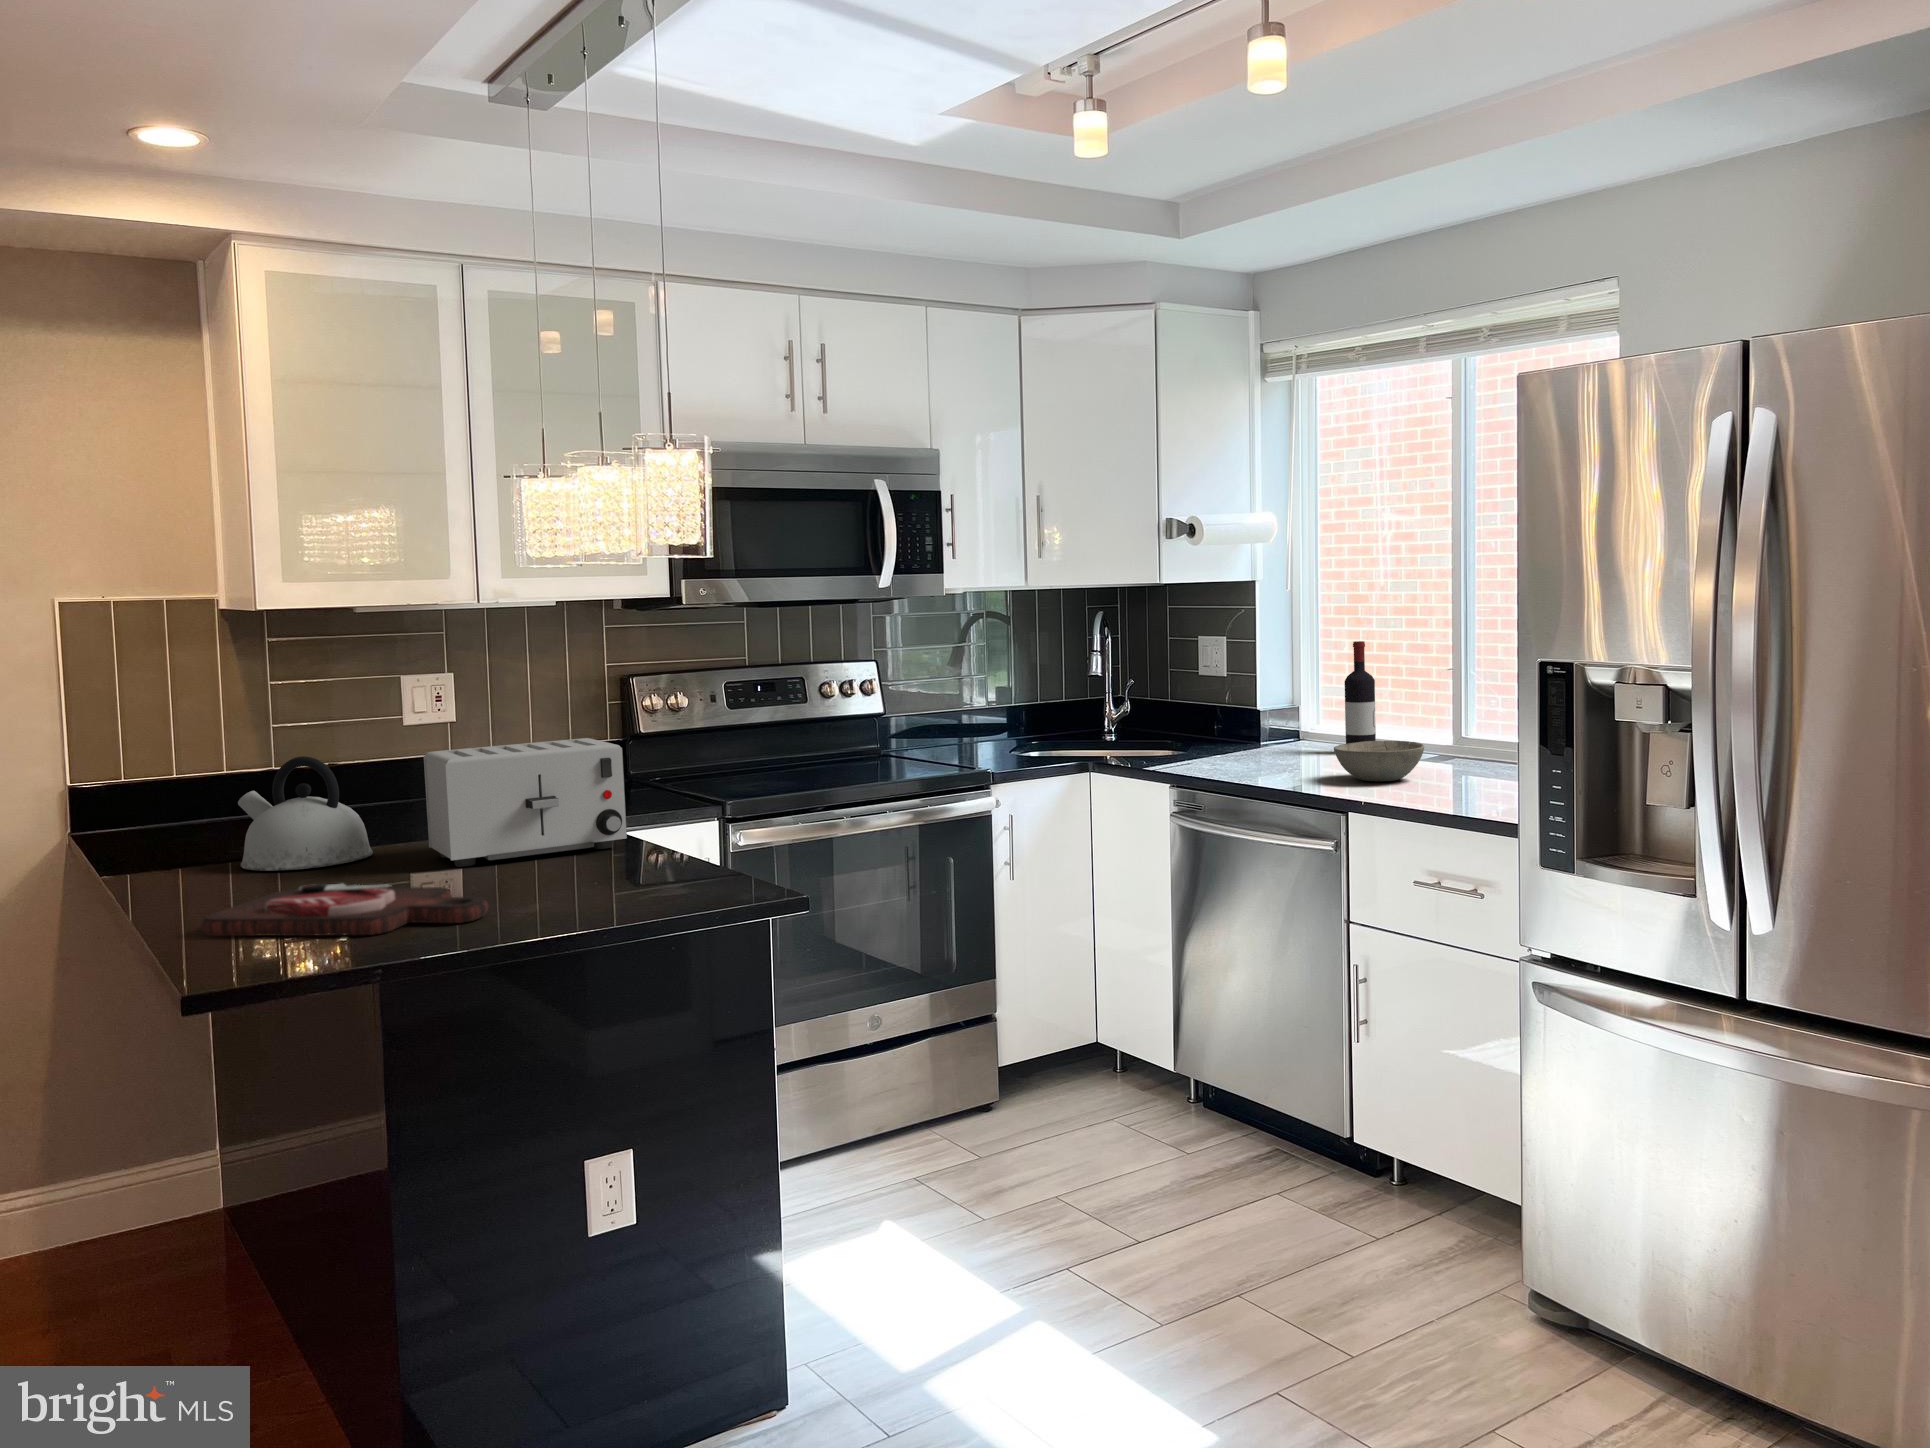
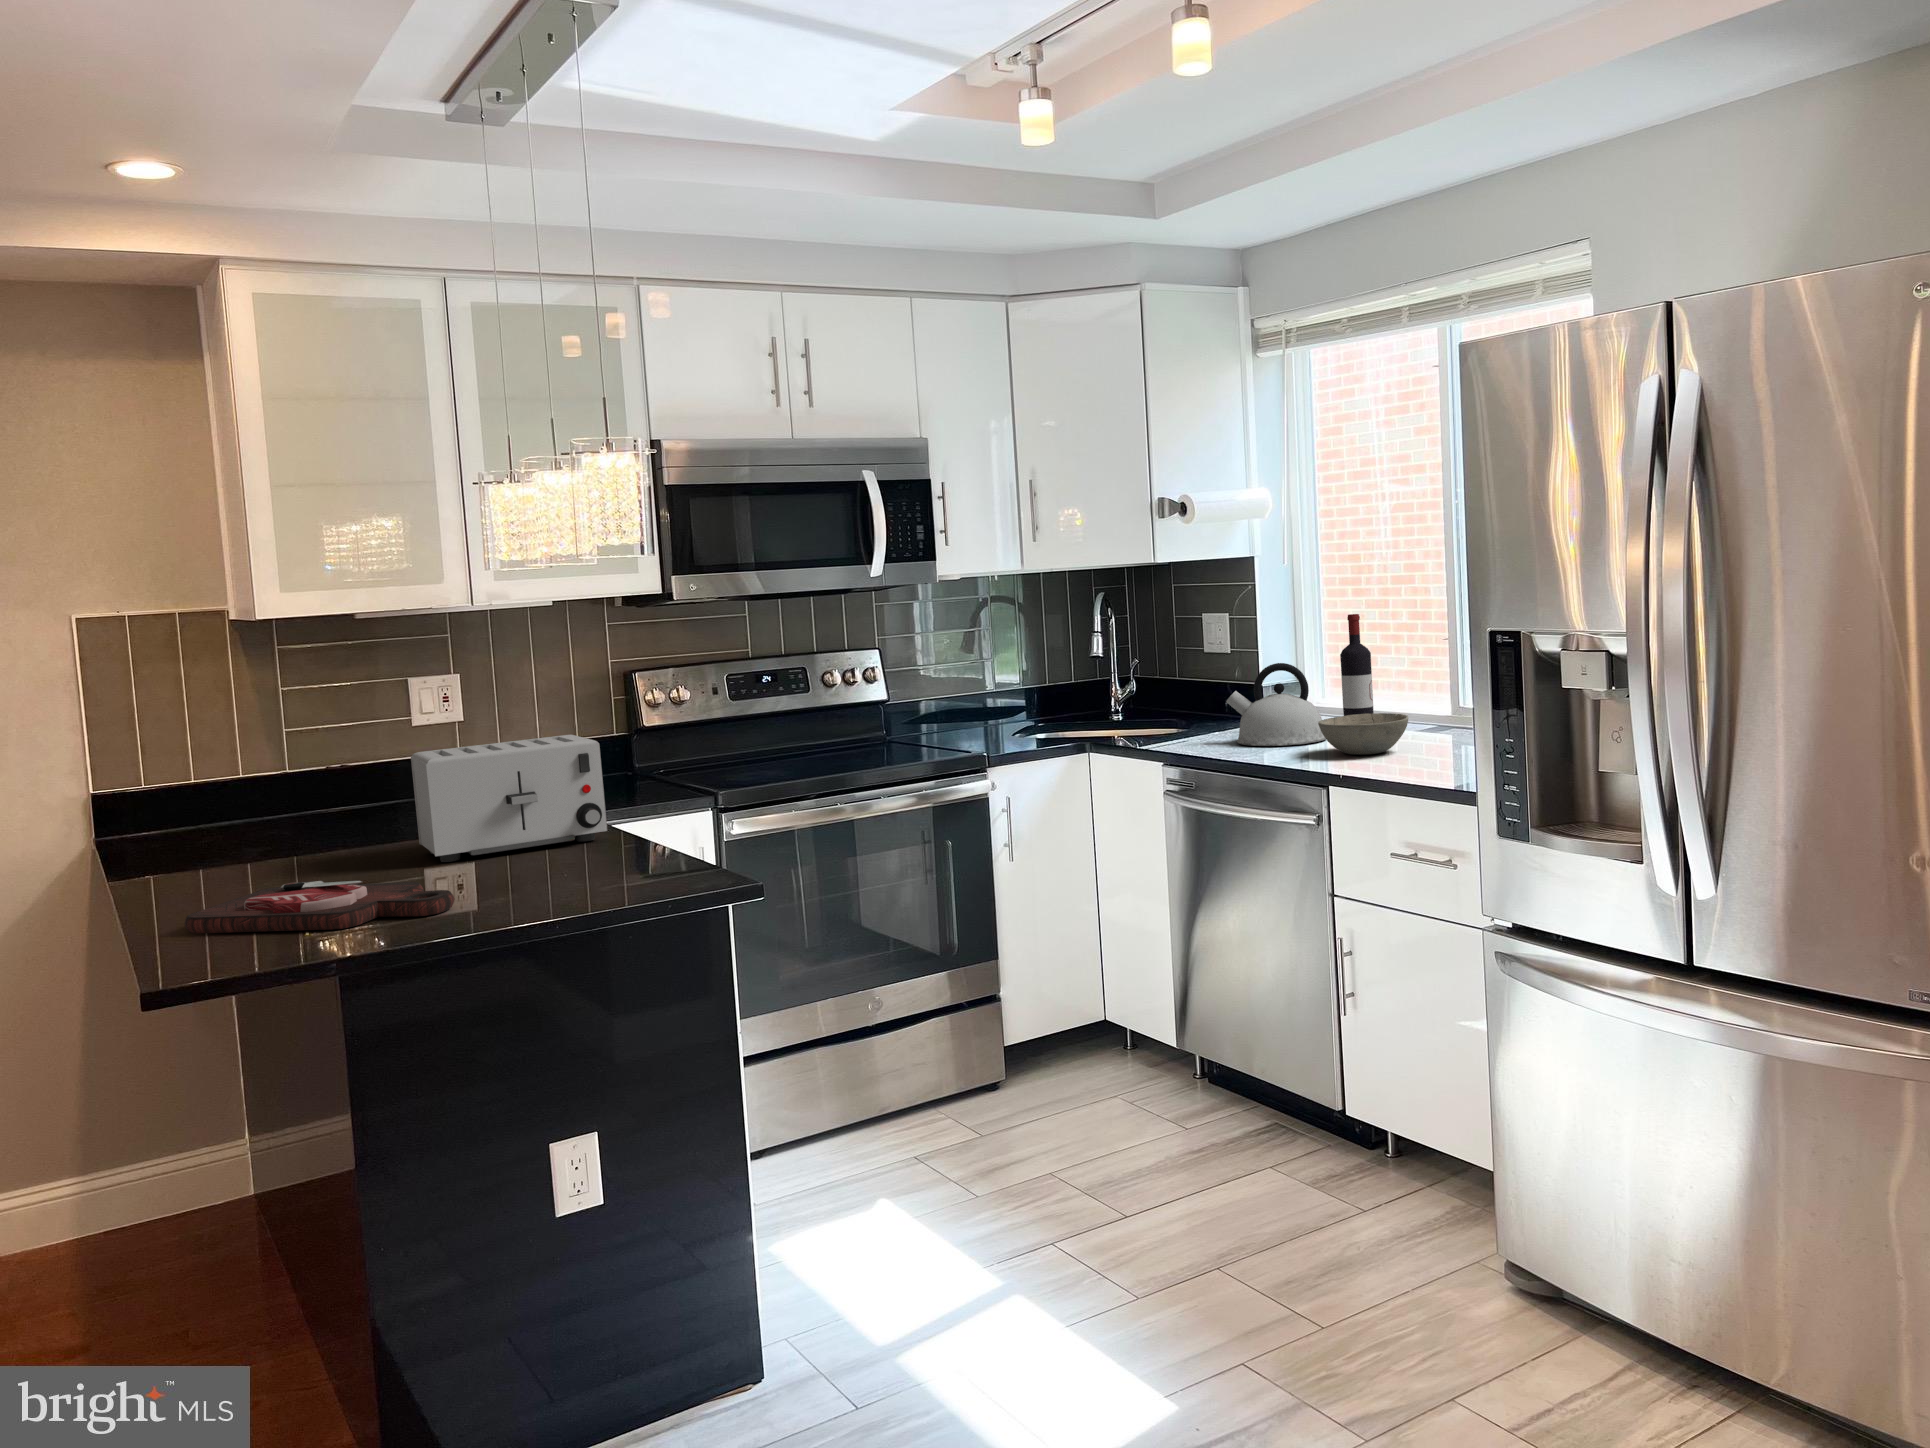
kettle: present [238,756,373,871] -> present [1226,663,1326,746]

